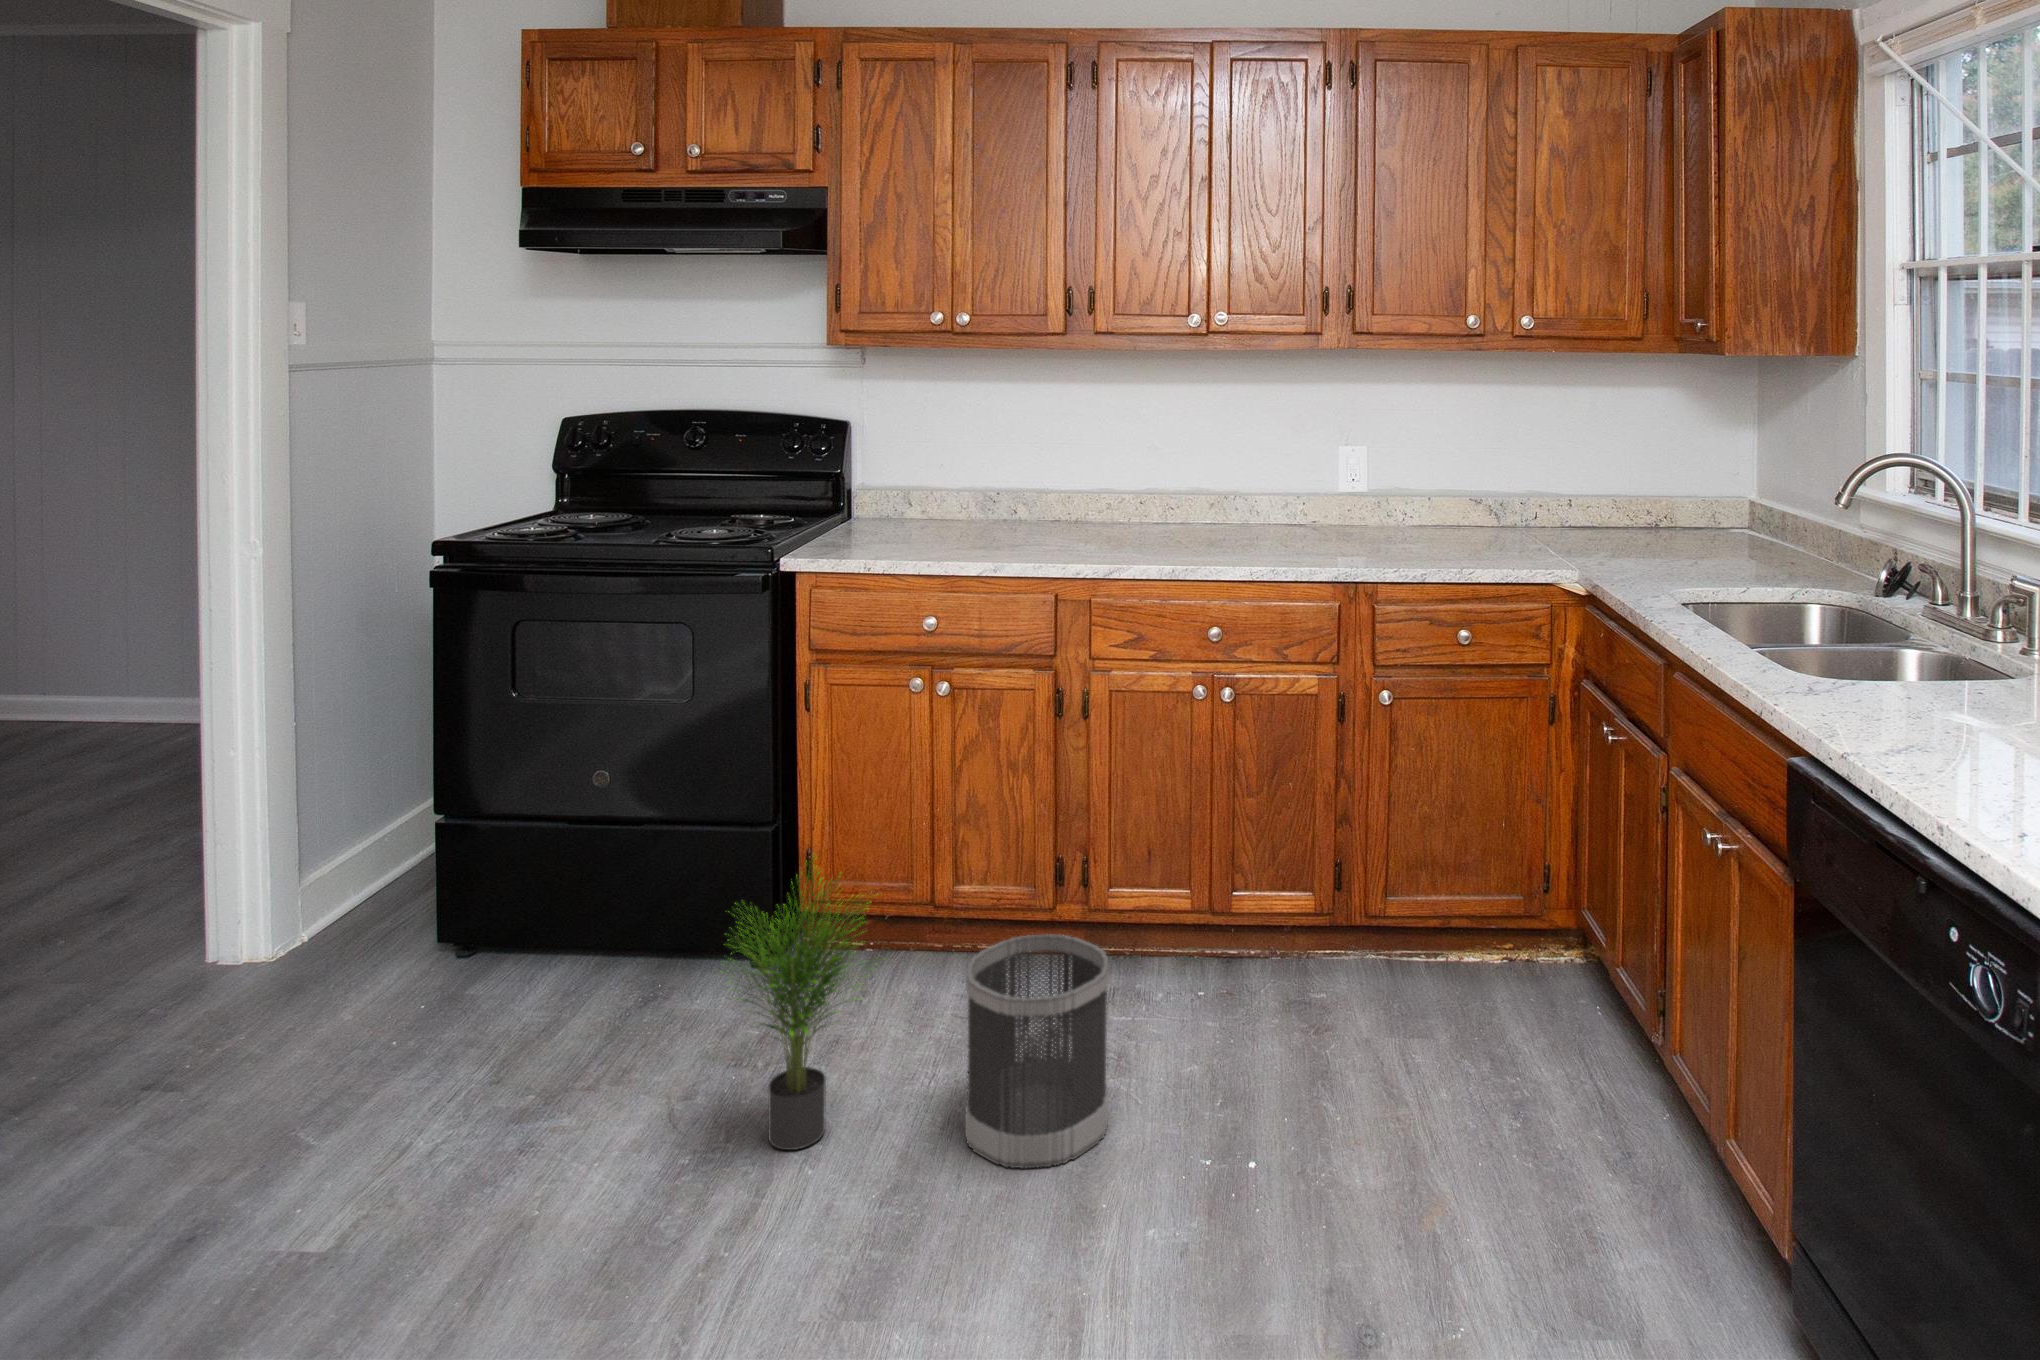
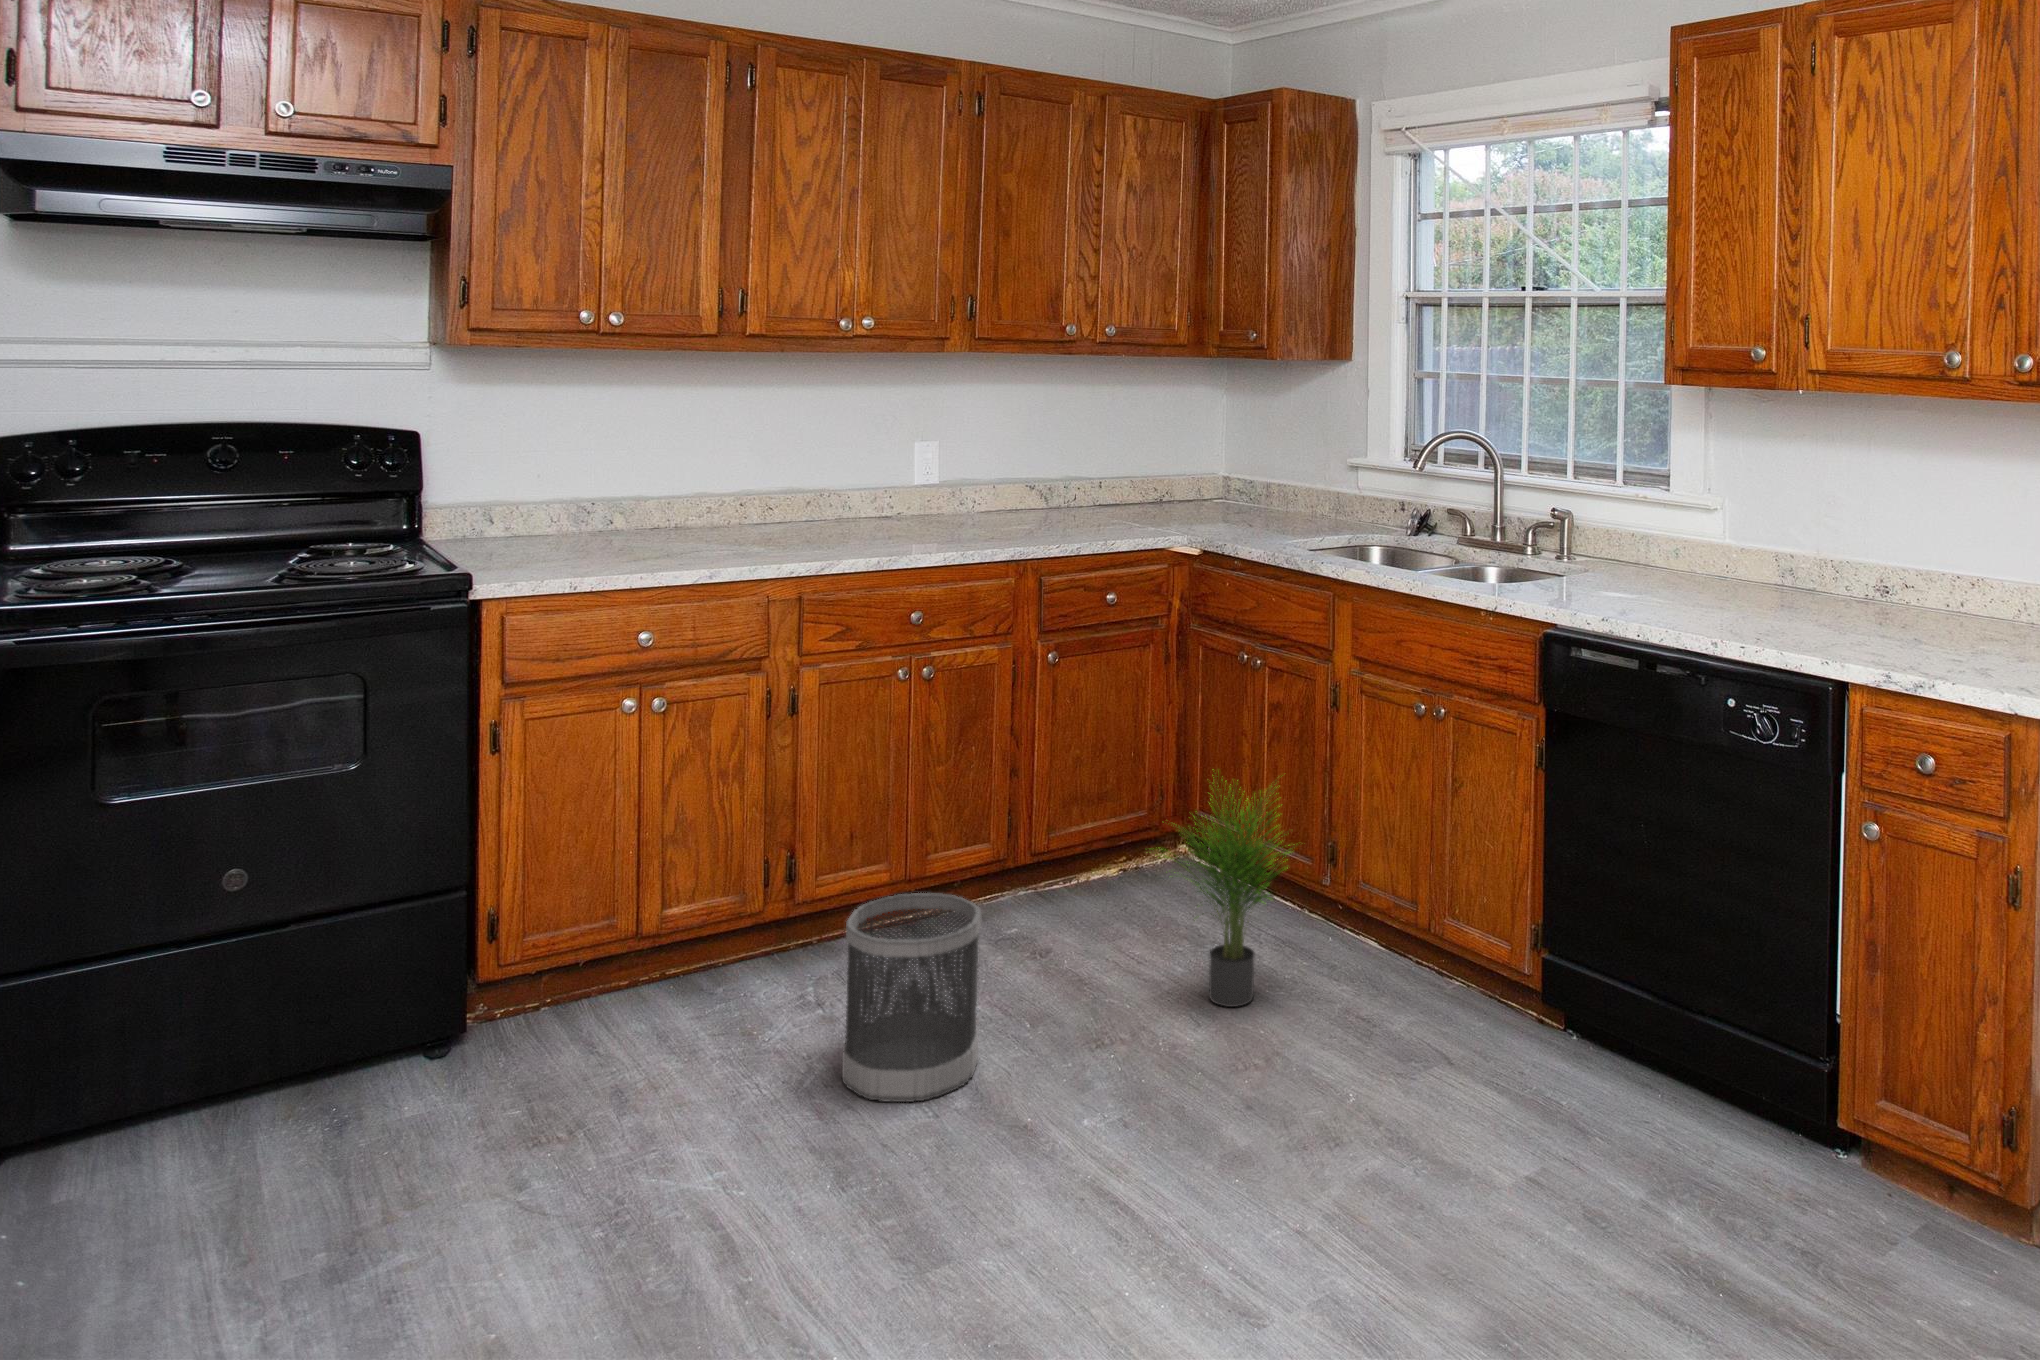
potted plant: present [719,858,882,1150] -> present [1166,776,1291,1007]

